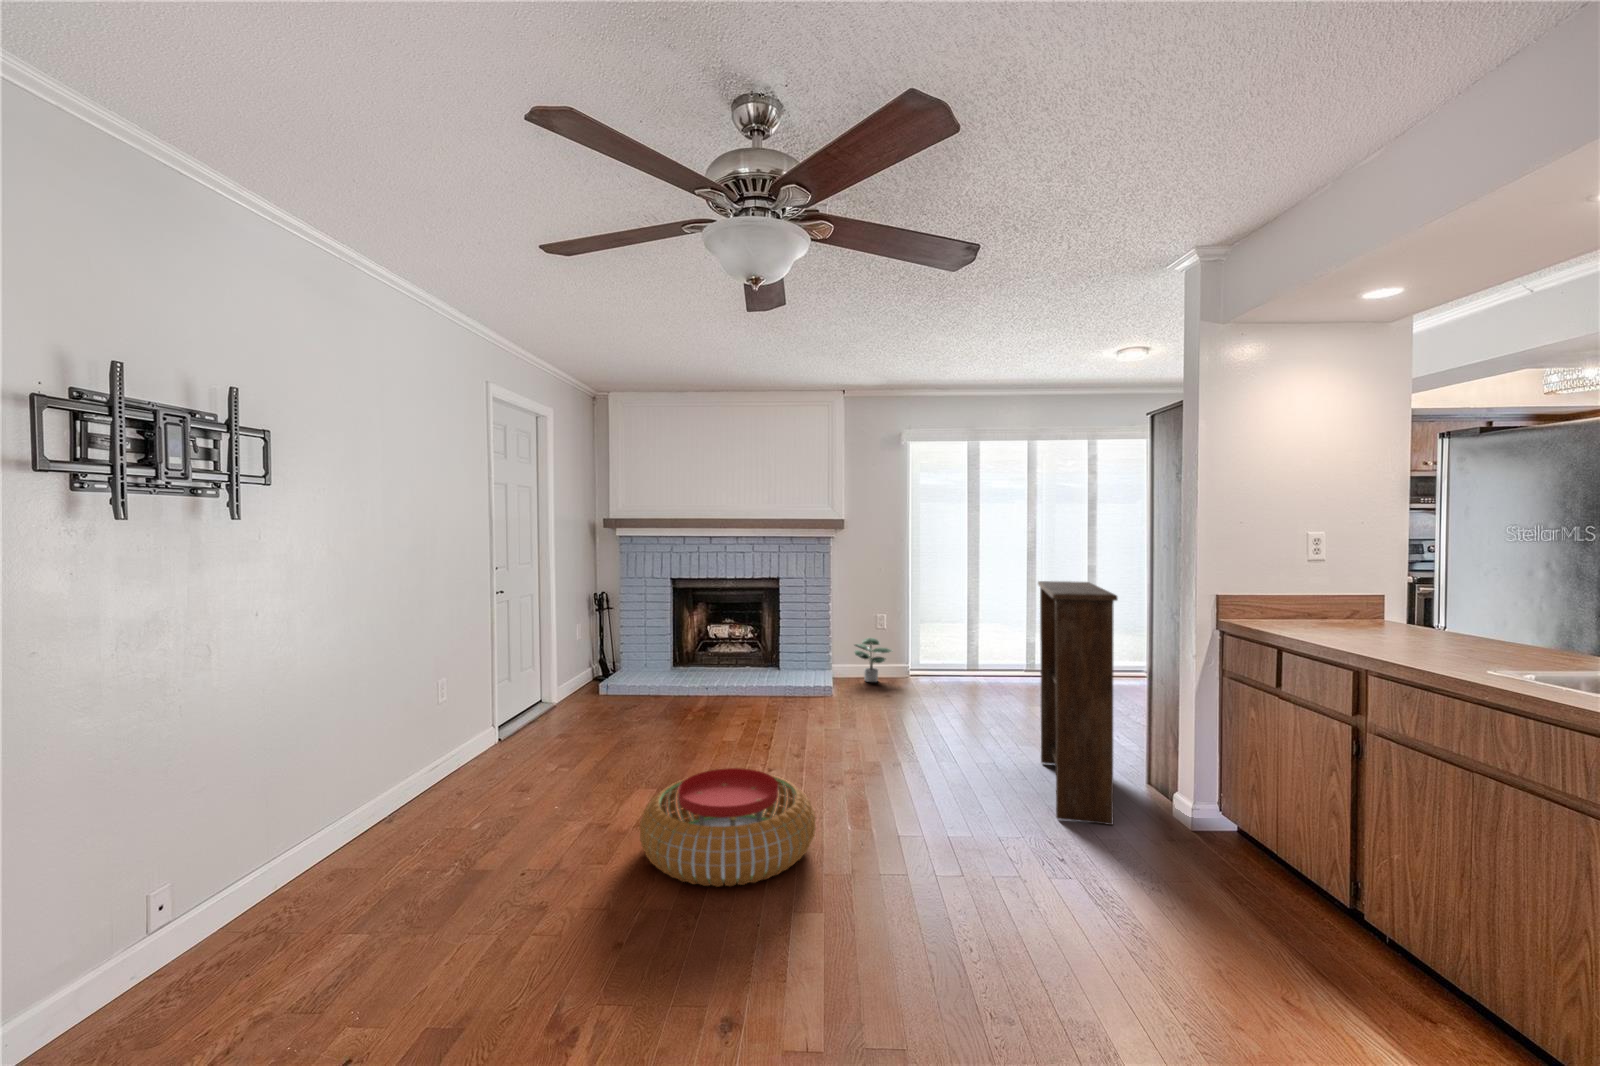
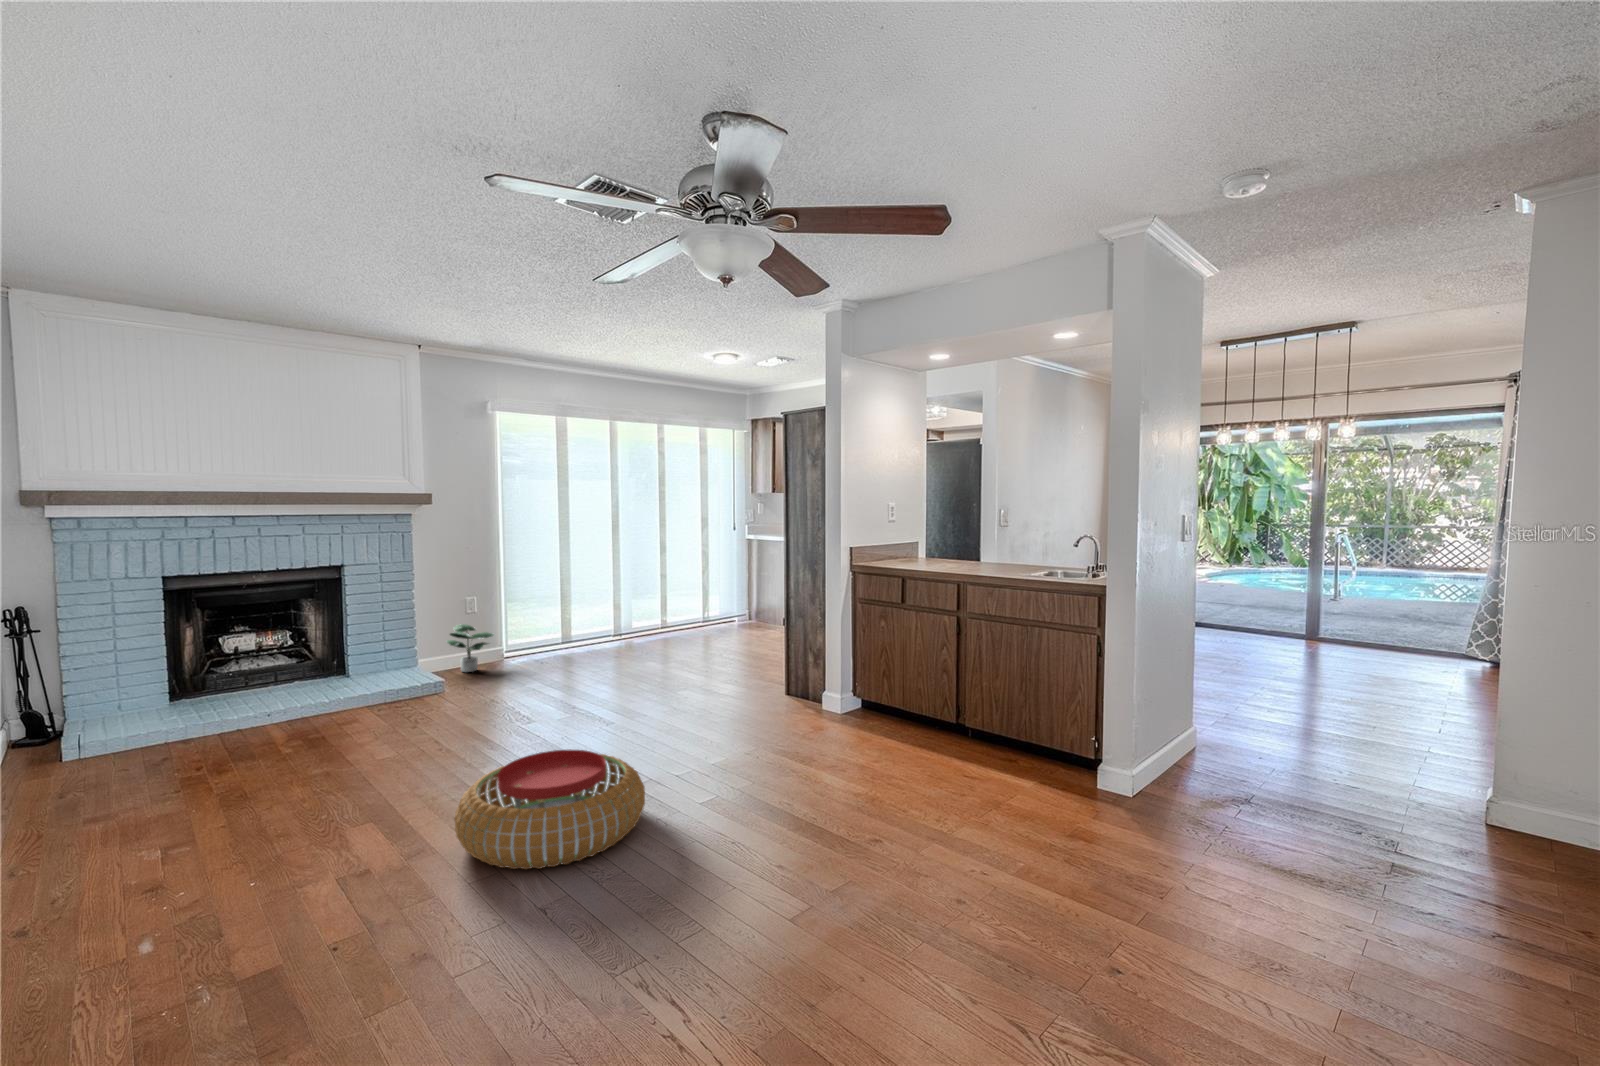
bookshelf: present [1038,581,1118,825] -> none [704,545,802,728]

